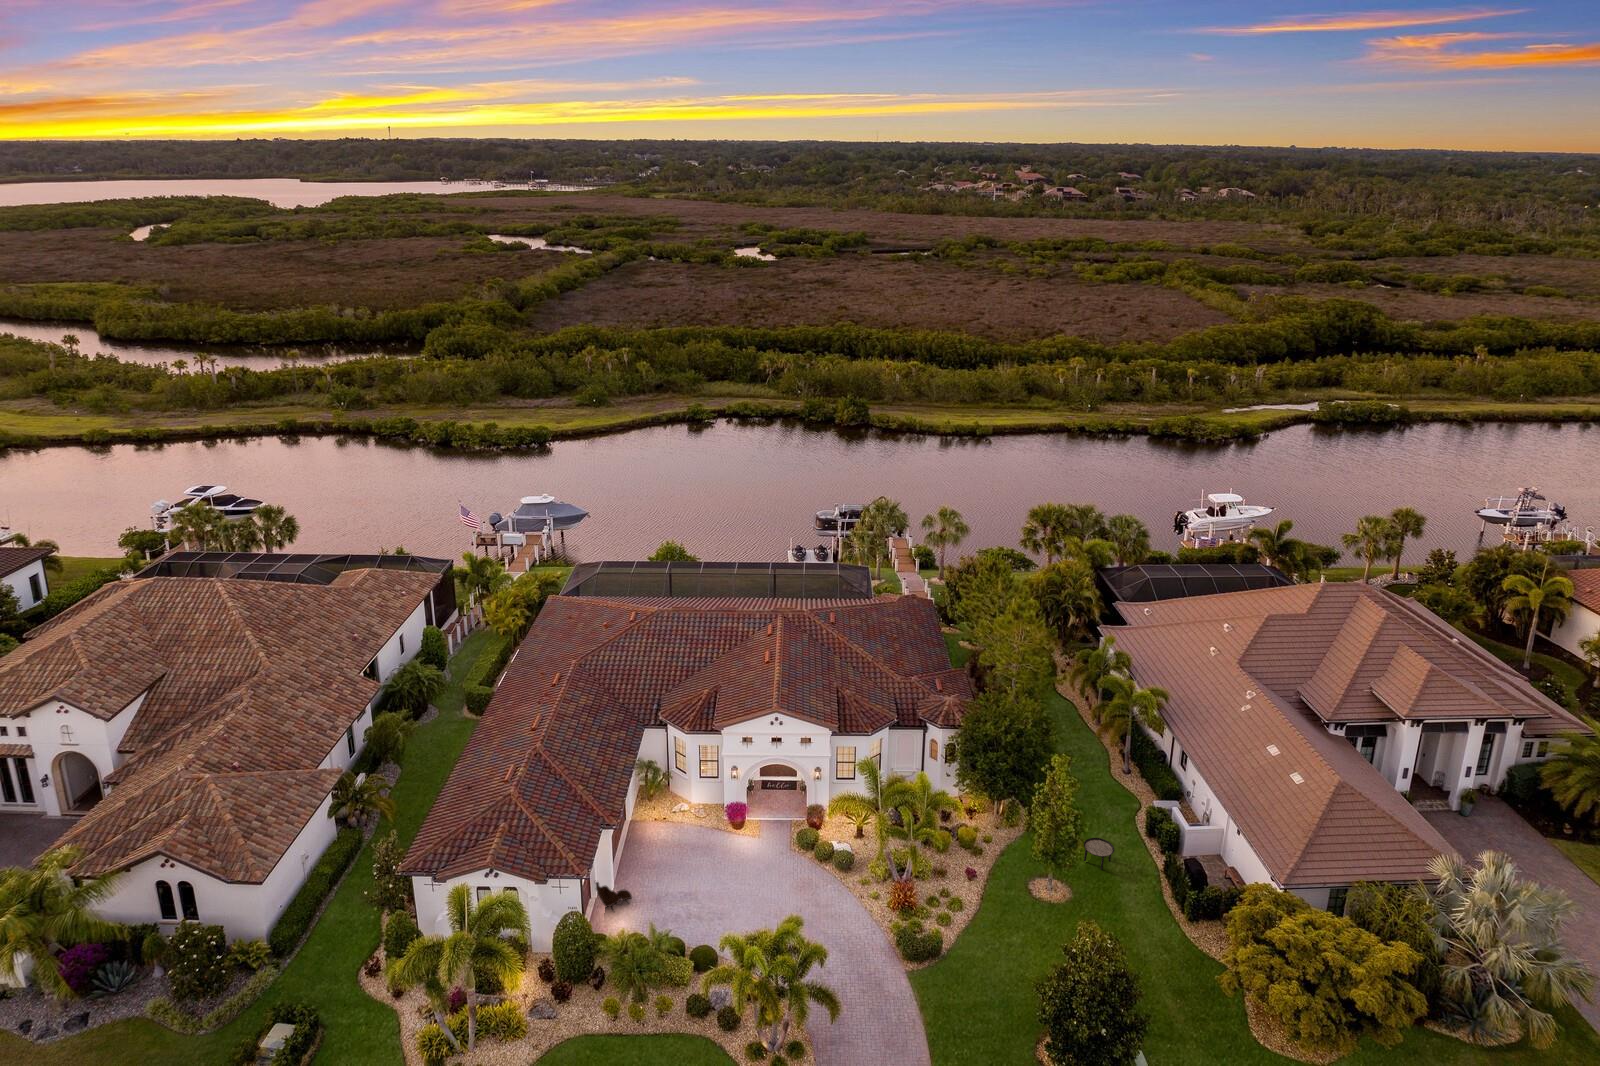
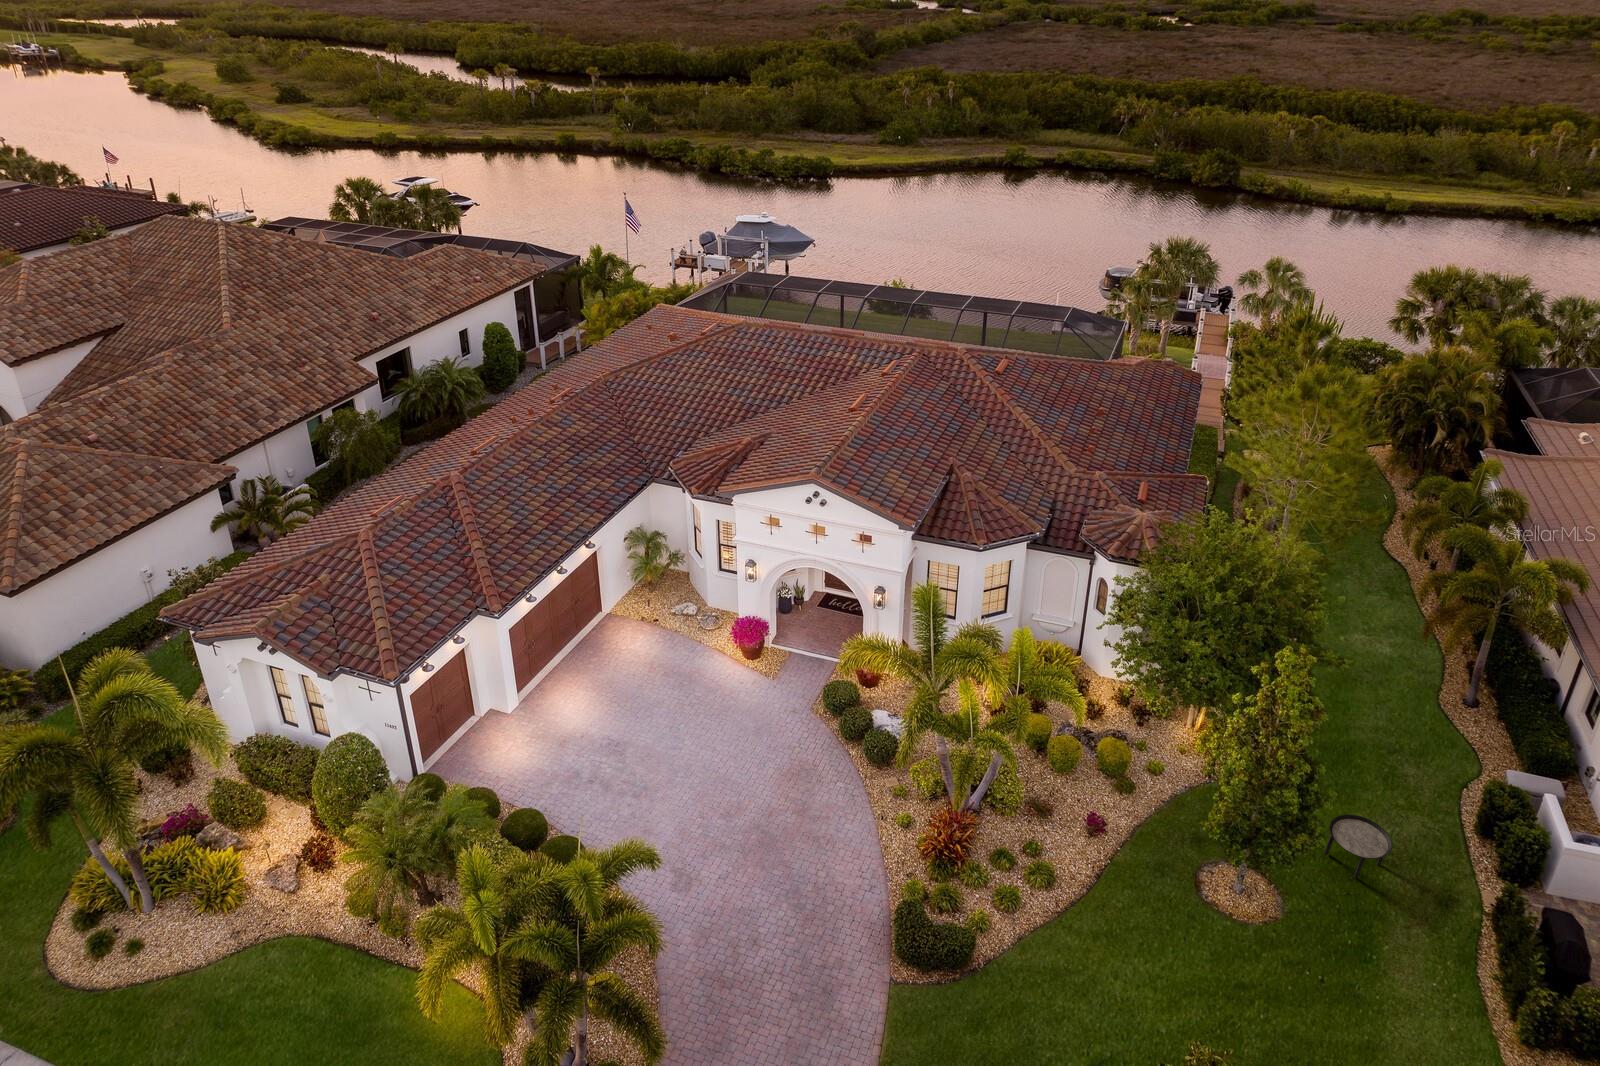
lounge chair: present [596,882,632,908] -> none [486,691,548,742]

